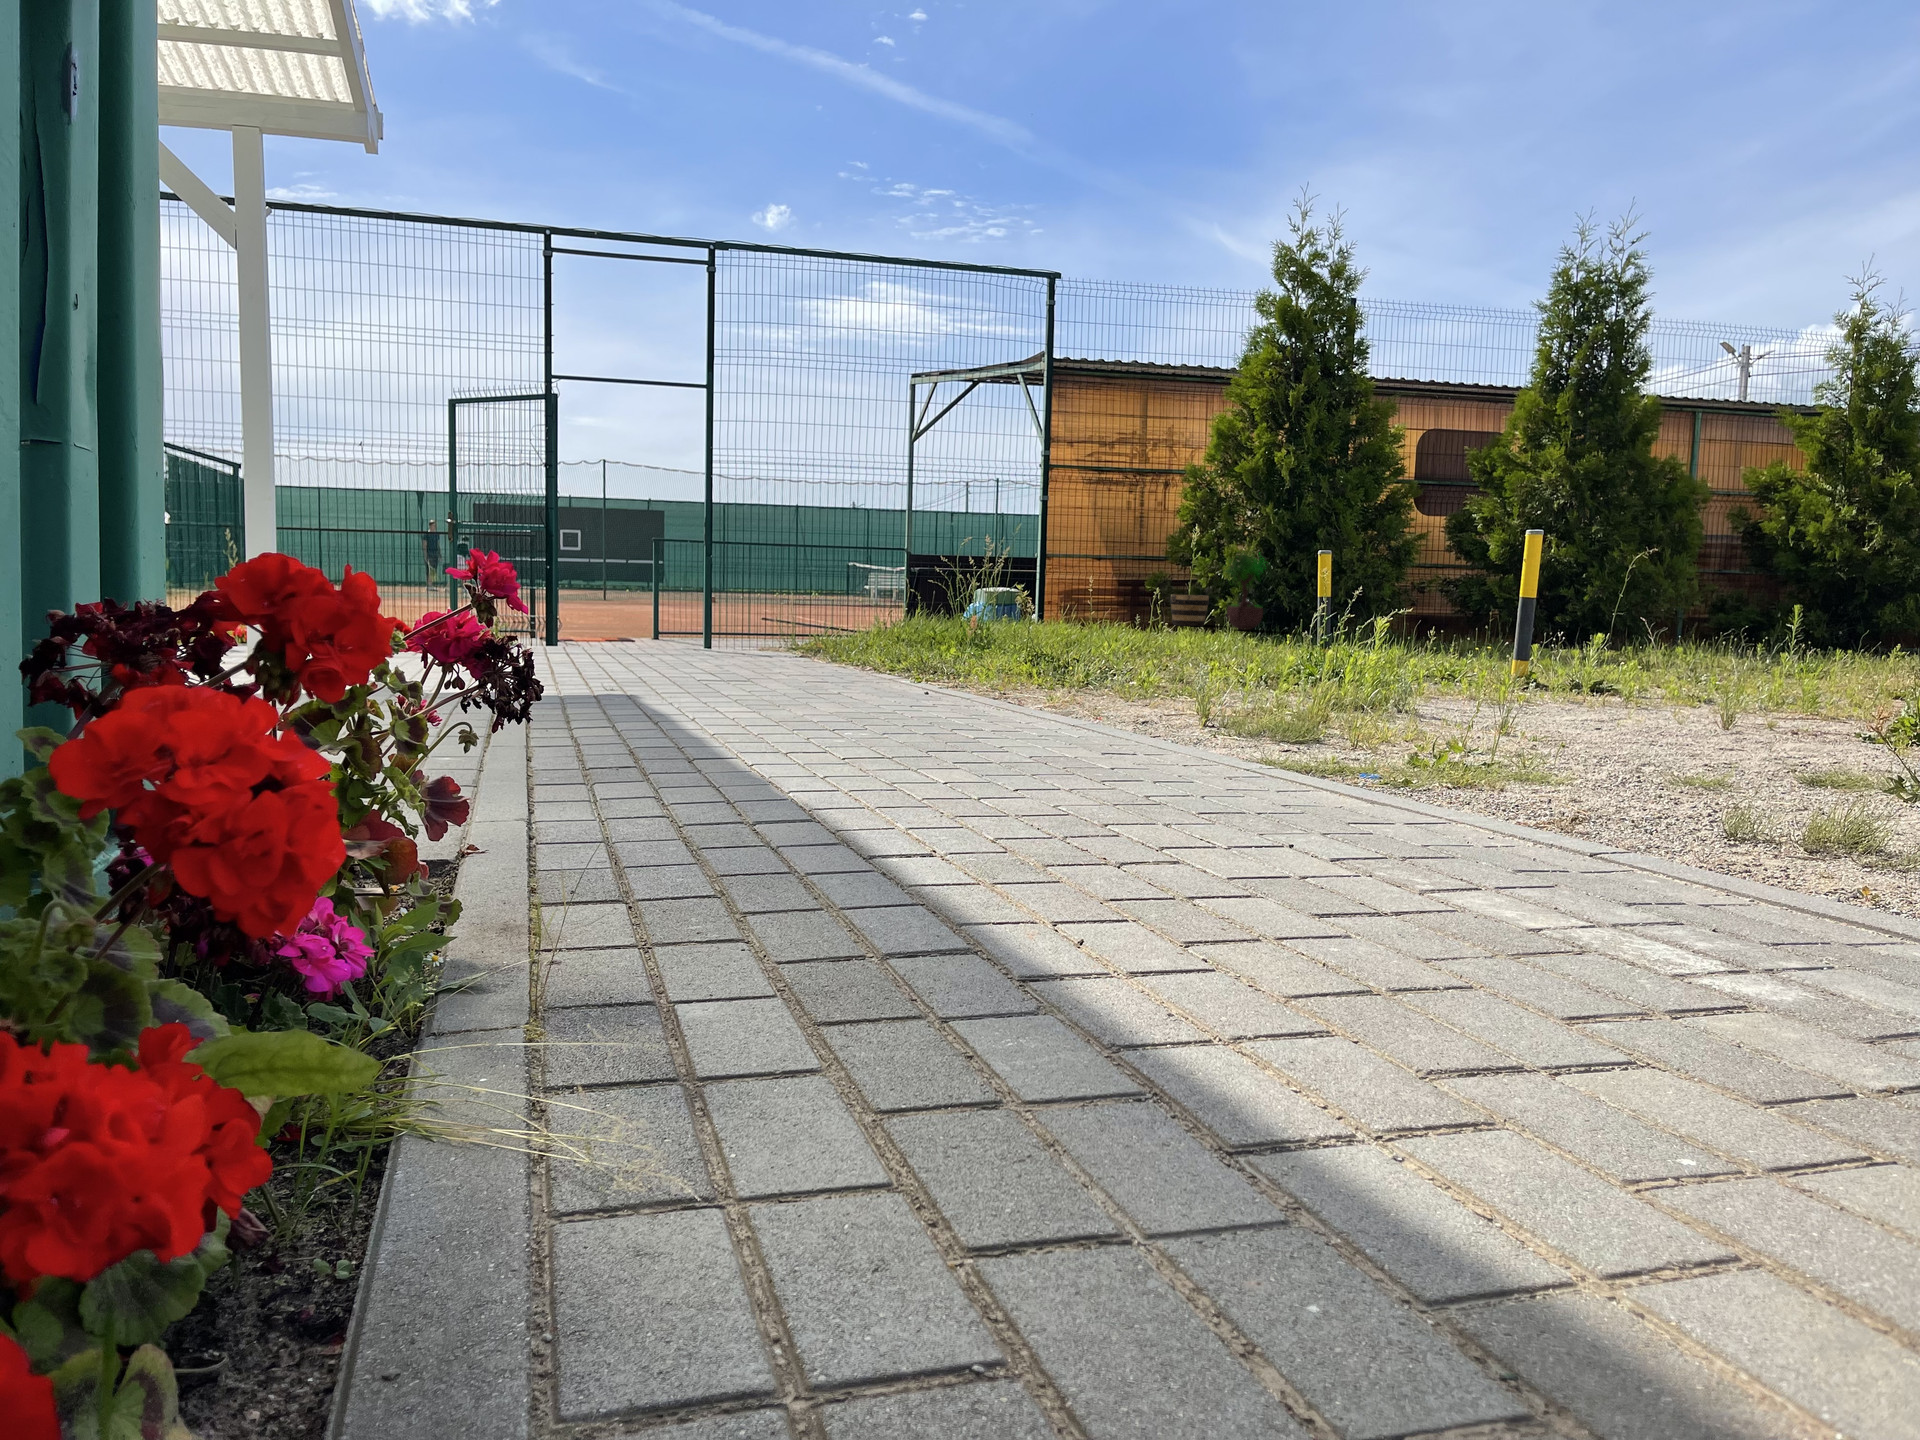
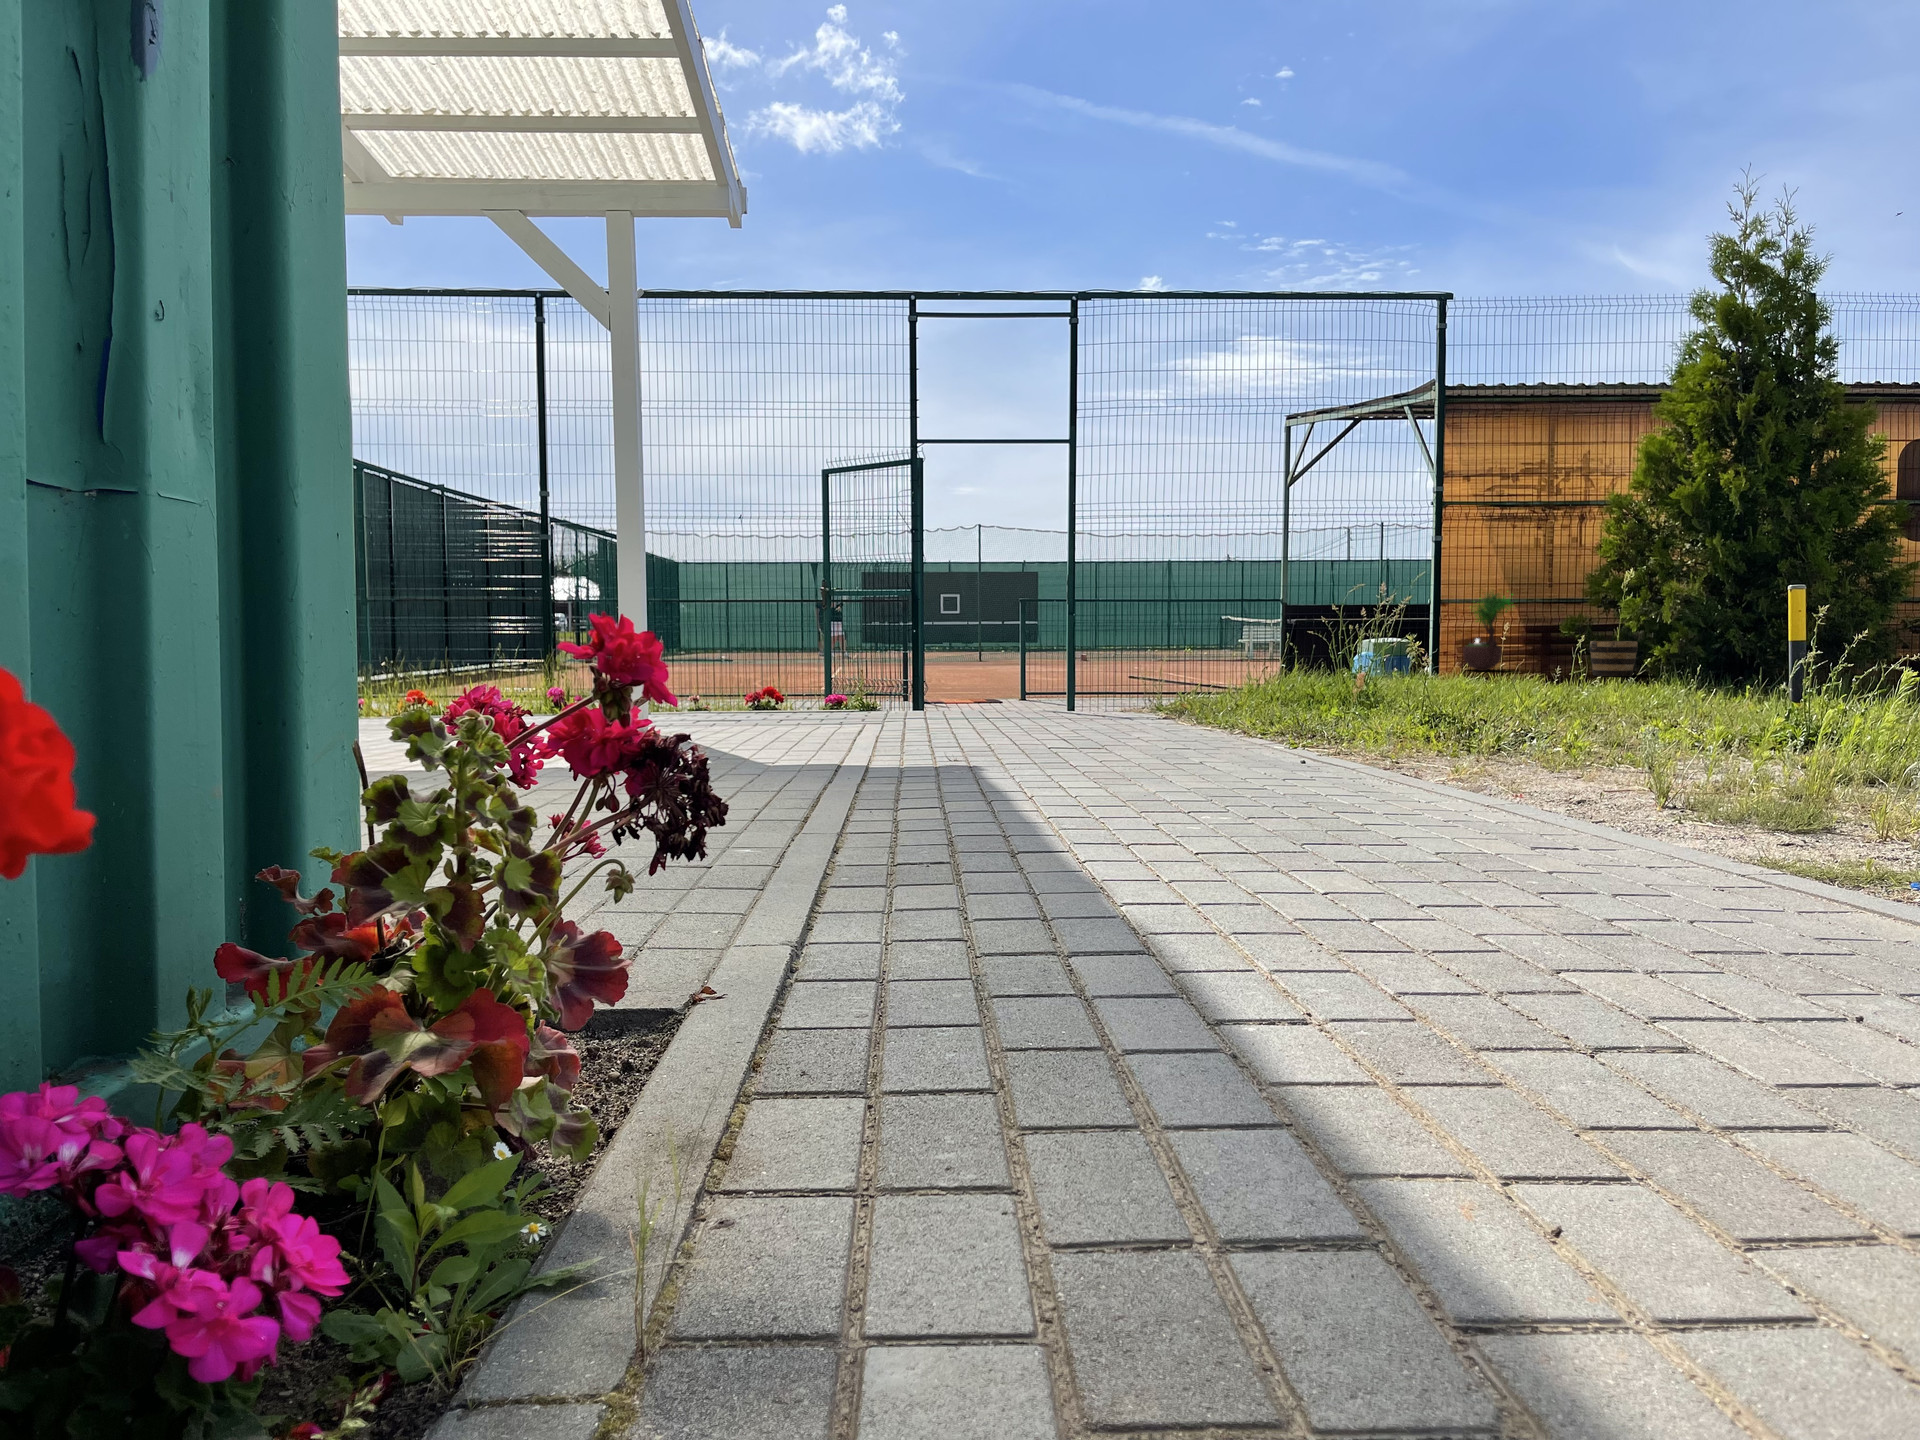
potted tree: present [1224,553,1265,630] -> present [1463,594,1513,671]

